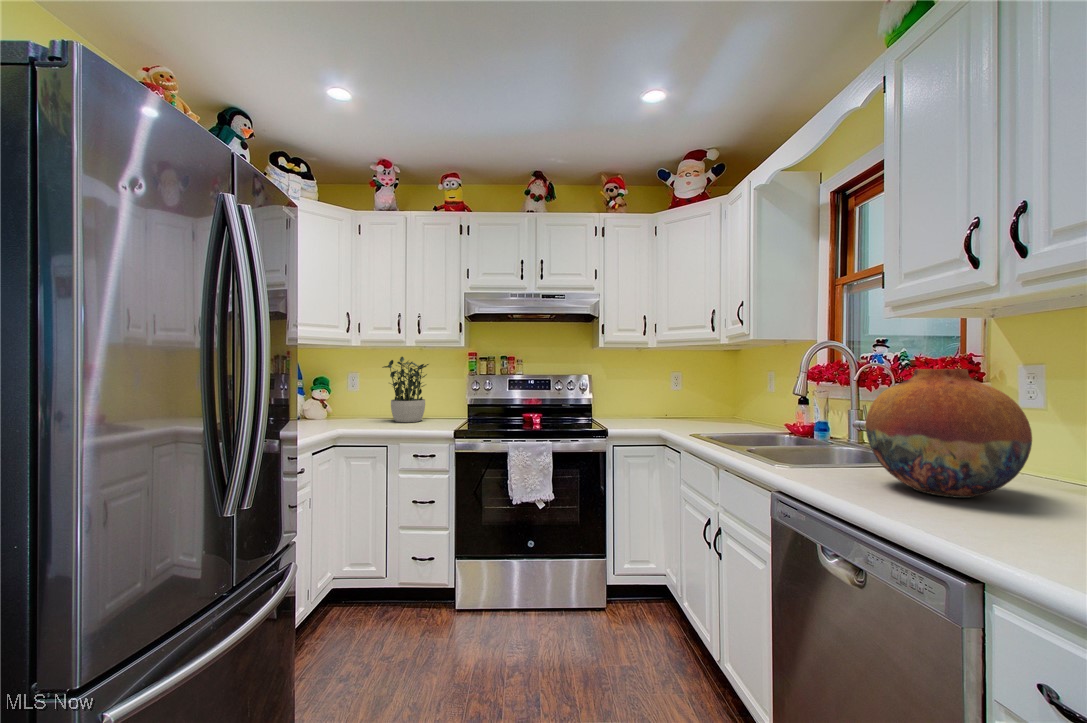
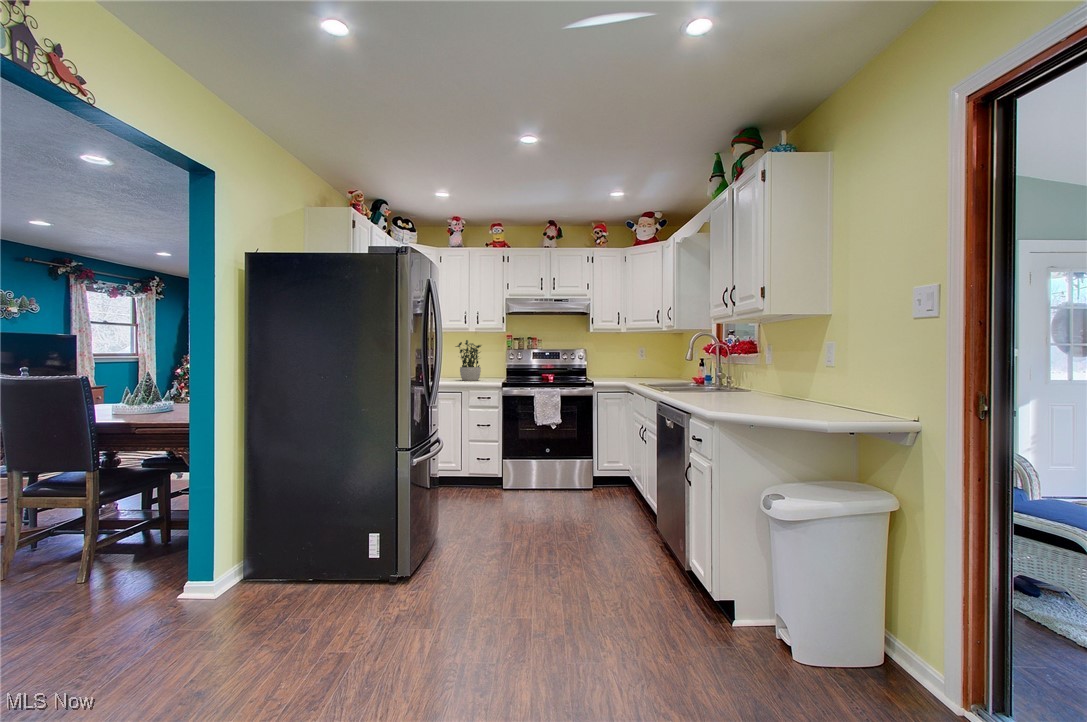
vase: present [866,369,1032,498] -> none [682,341,732,389]

